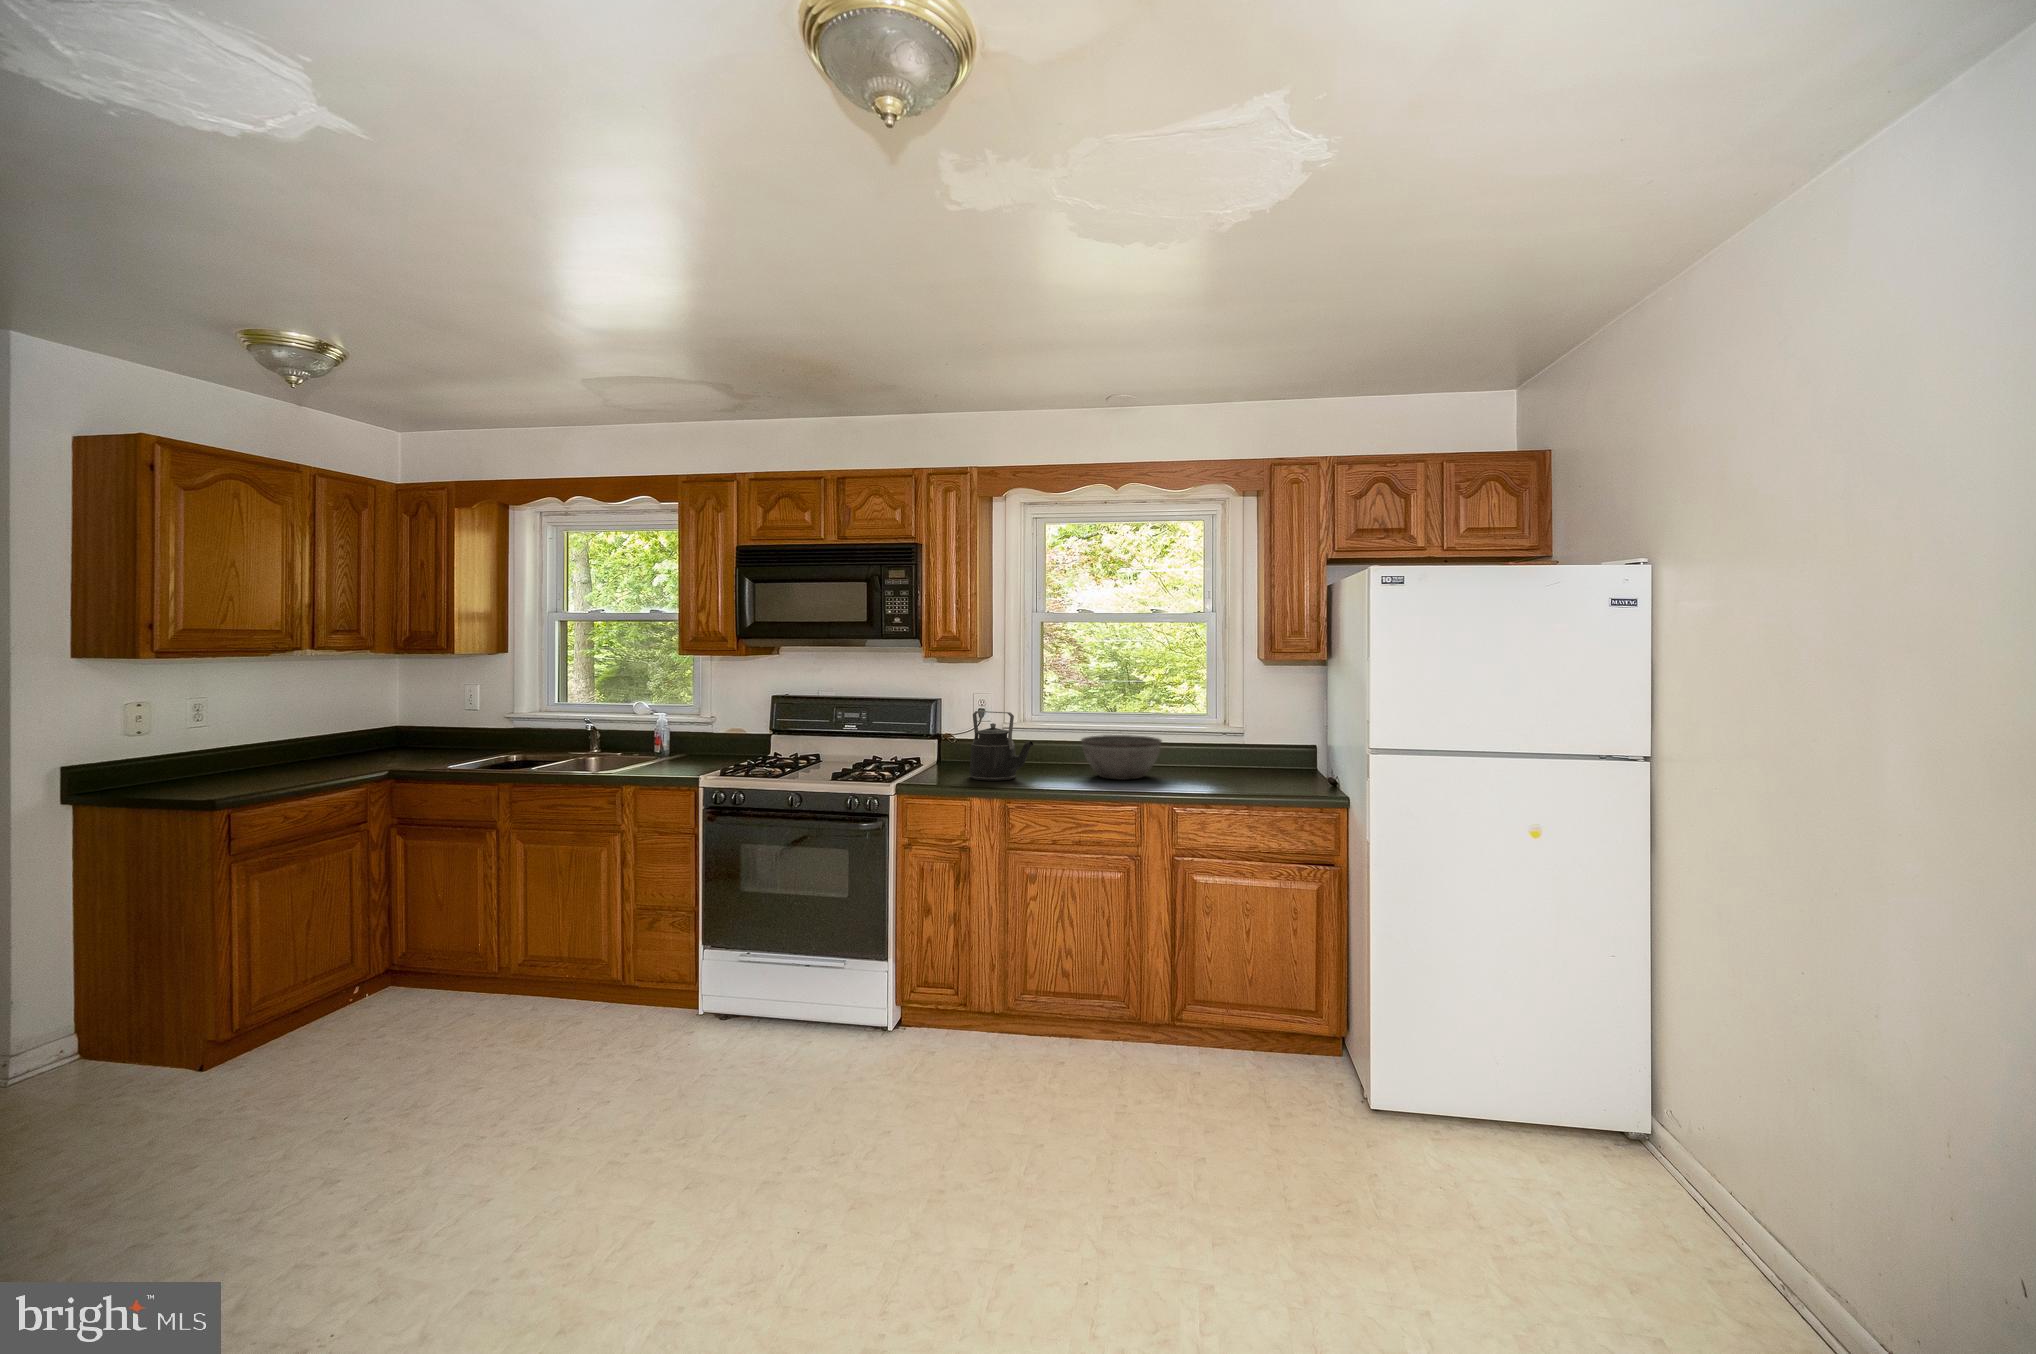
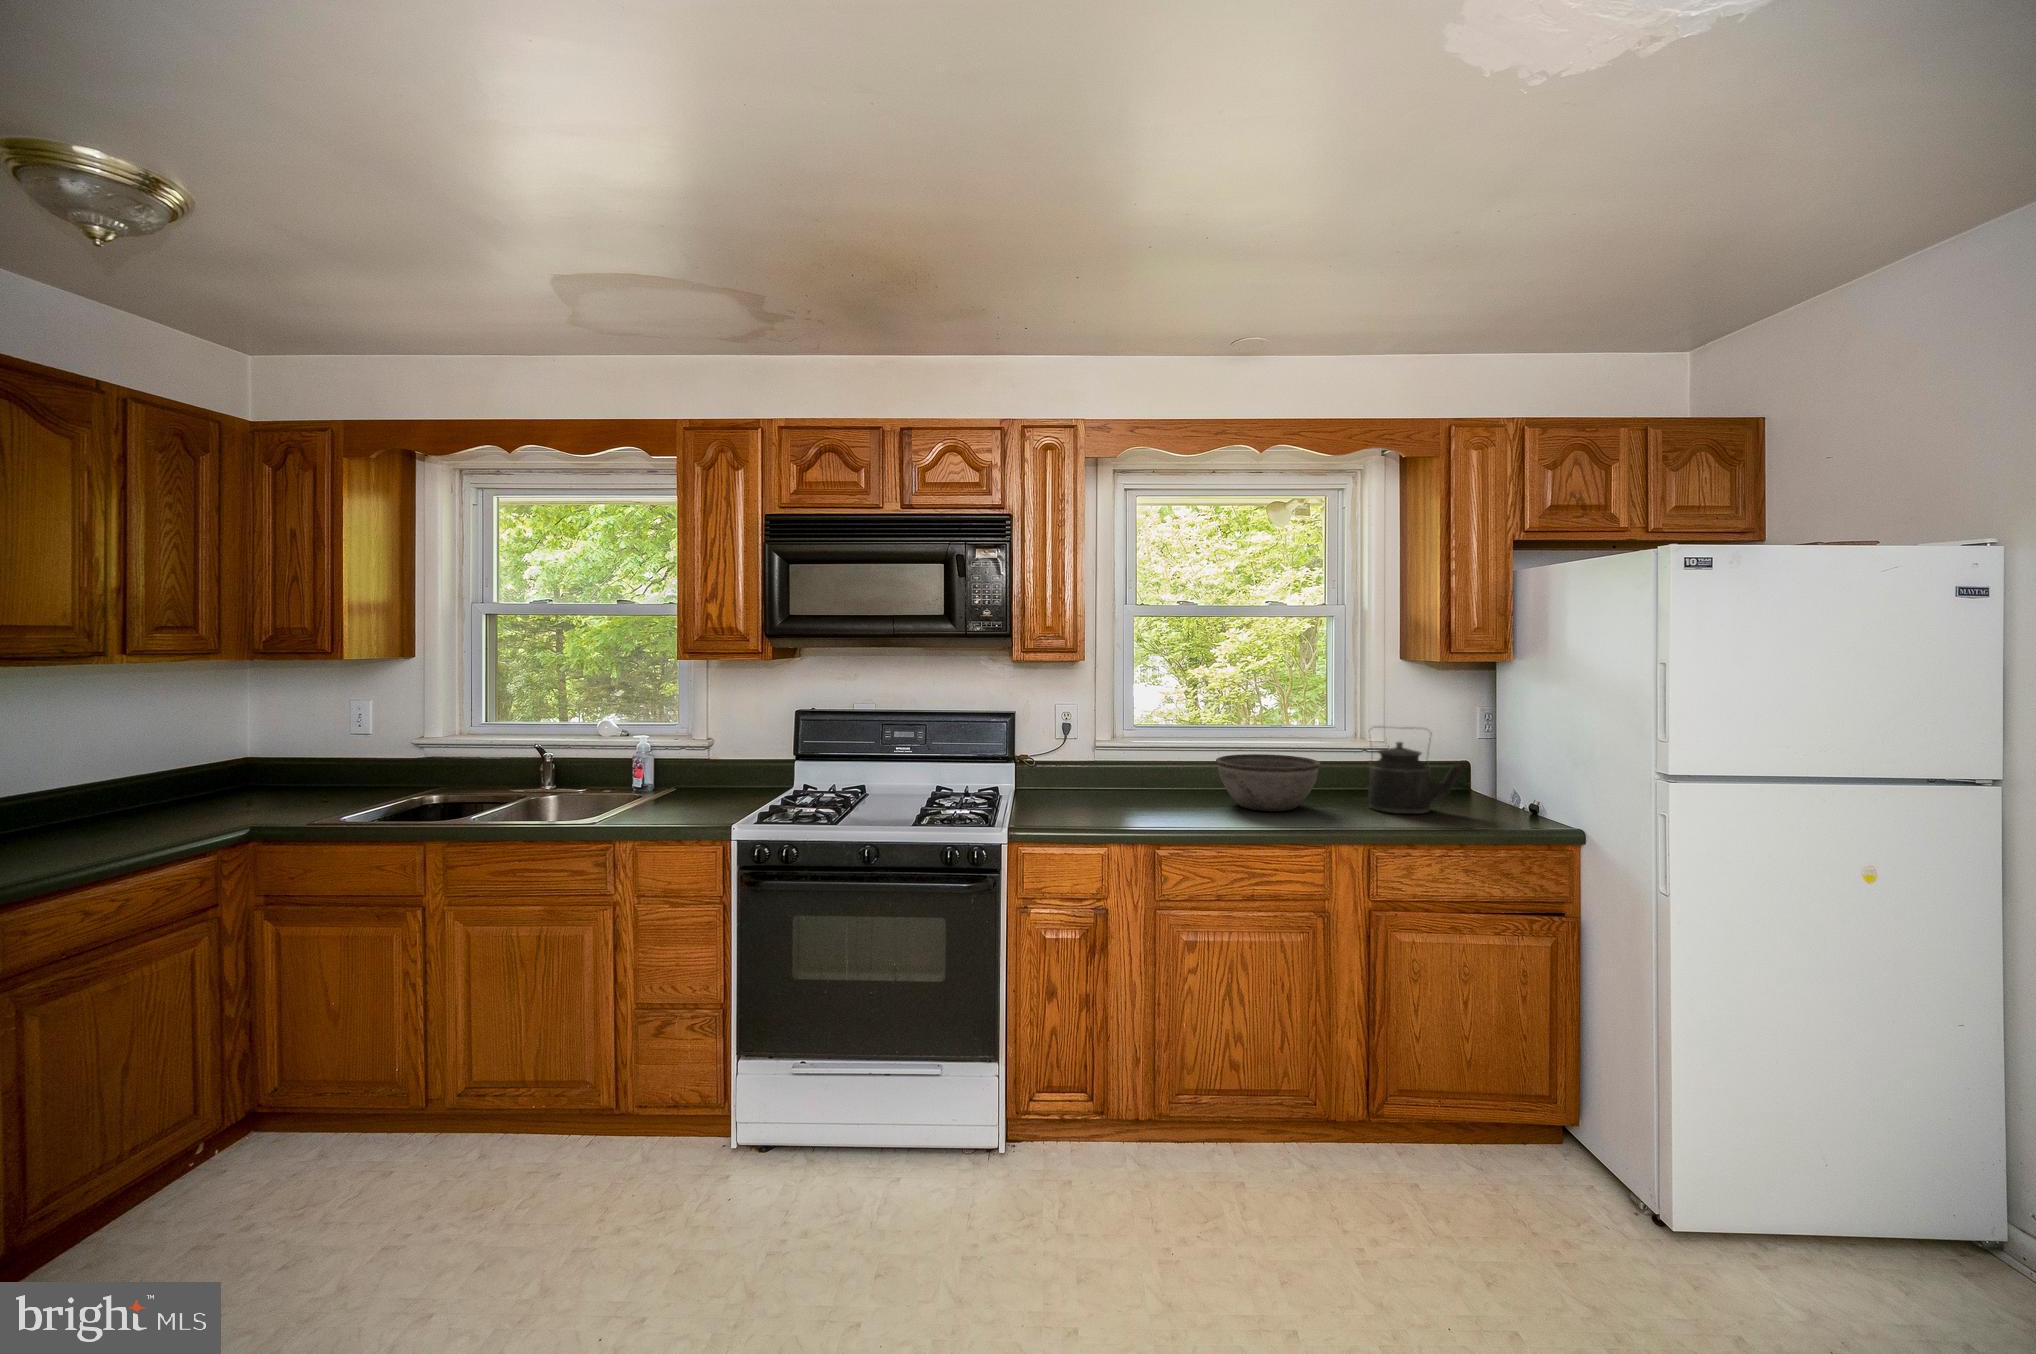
kettle: present [970,711,1033,781] -> present [1368,728,1464,814]

